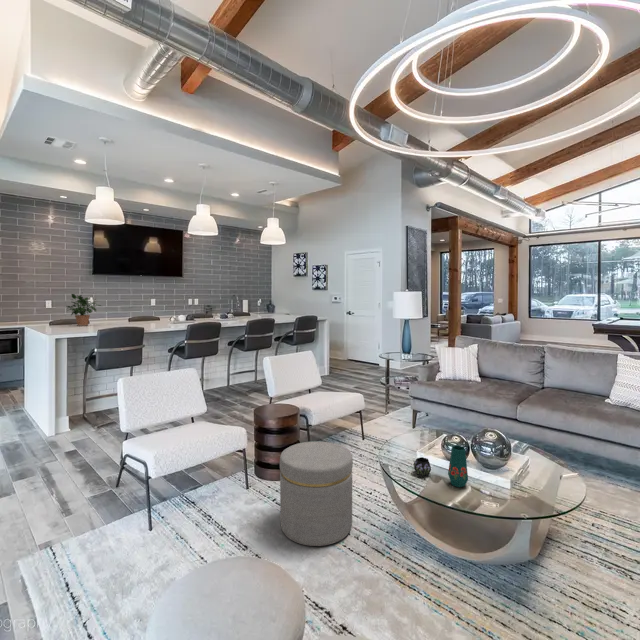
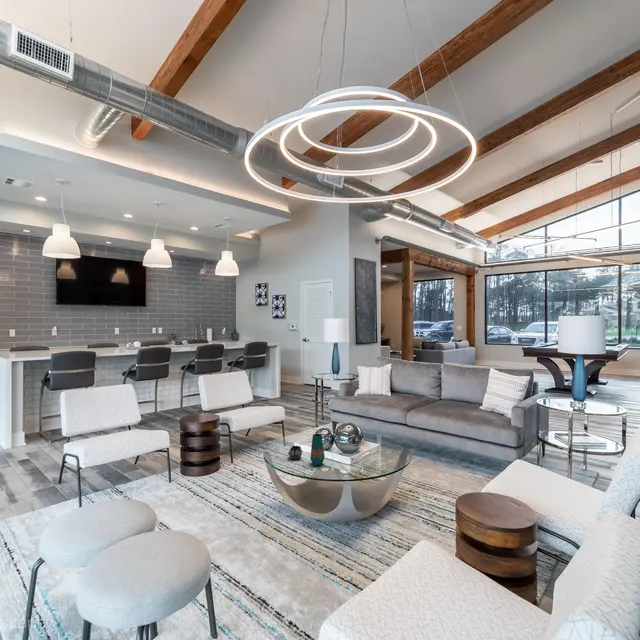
potted plant: present [67,294,101,326] -> none [26,322,63,351]
ottoman: present [280,441,353,546] -> none [186,439,246,518]

